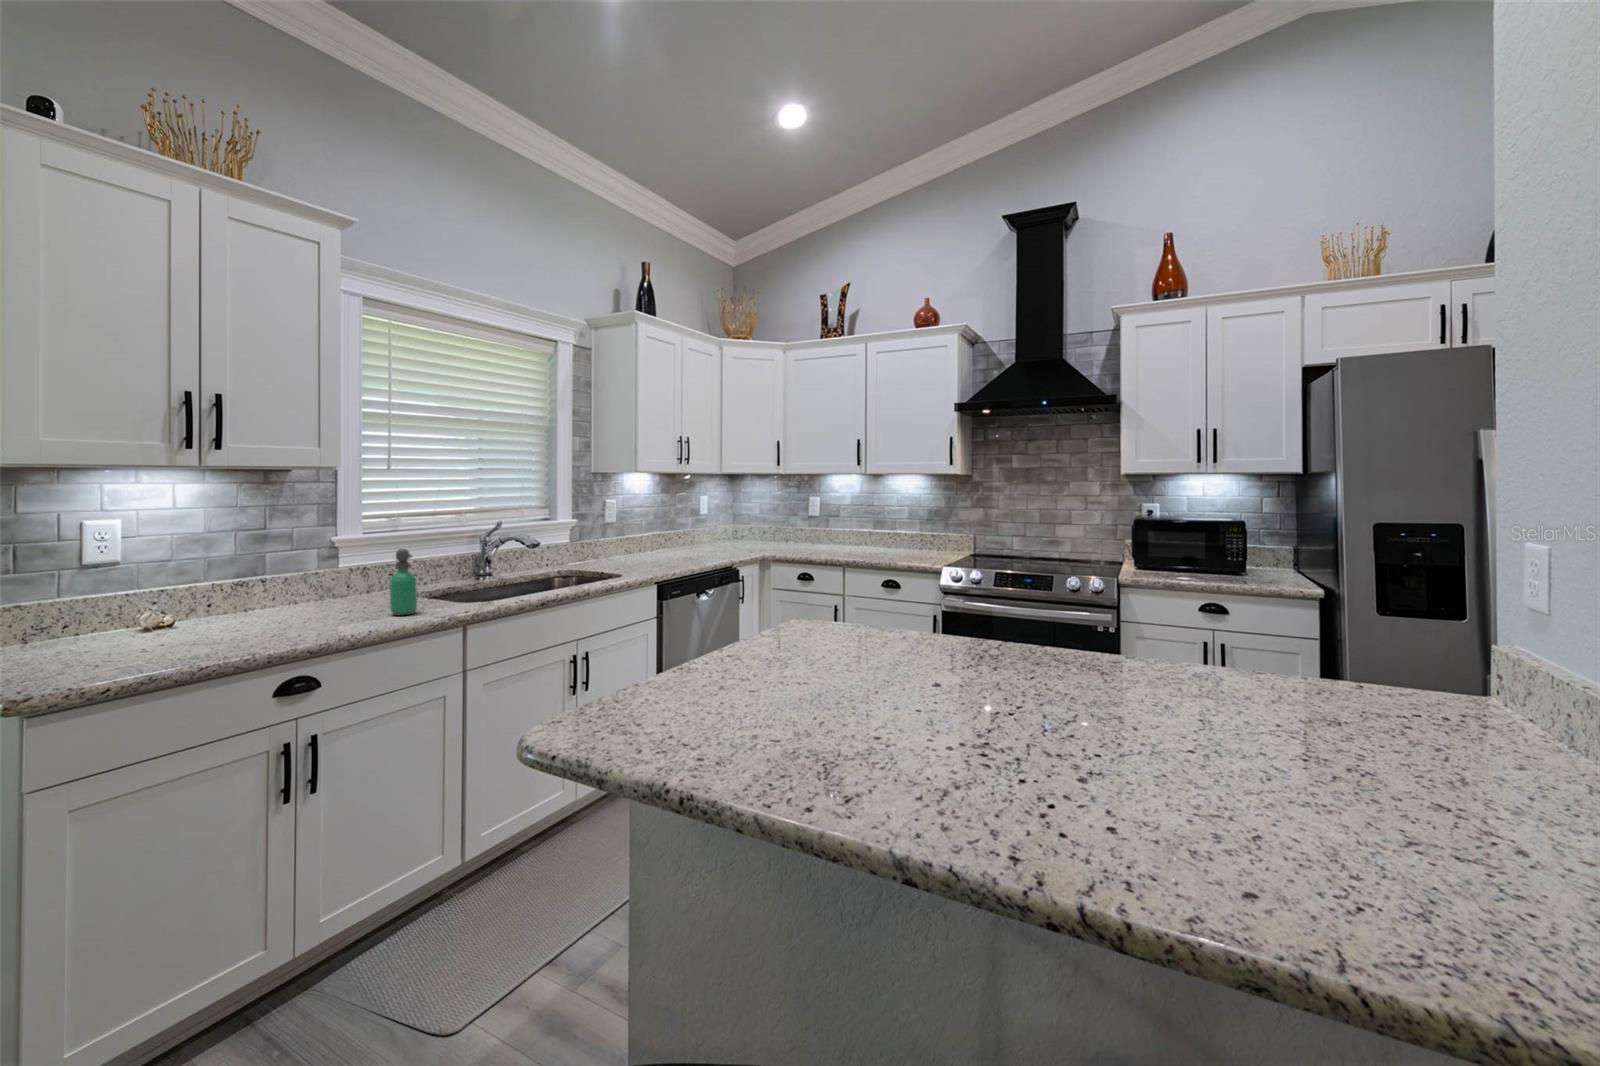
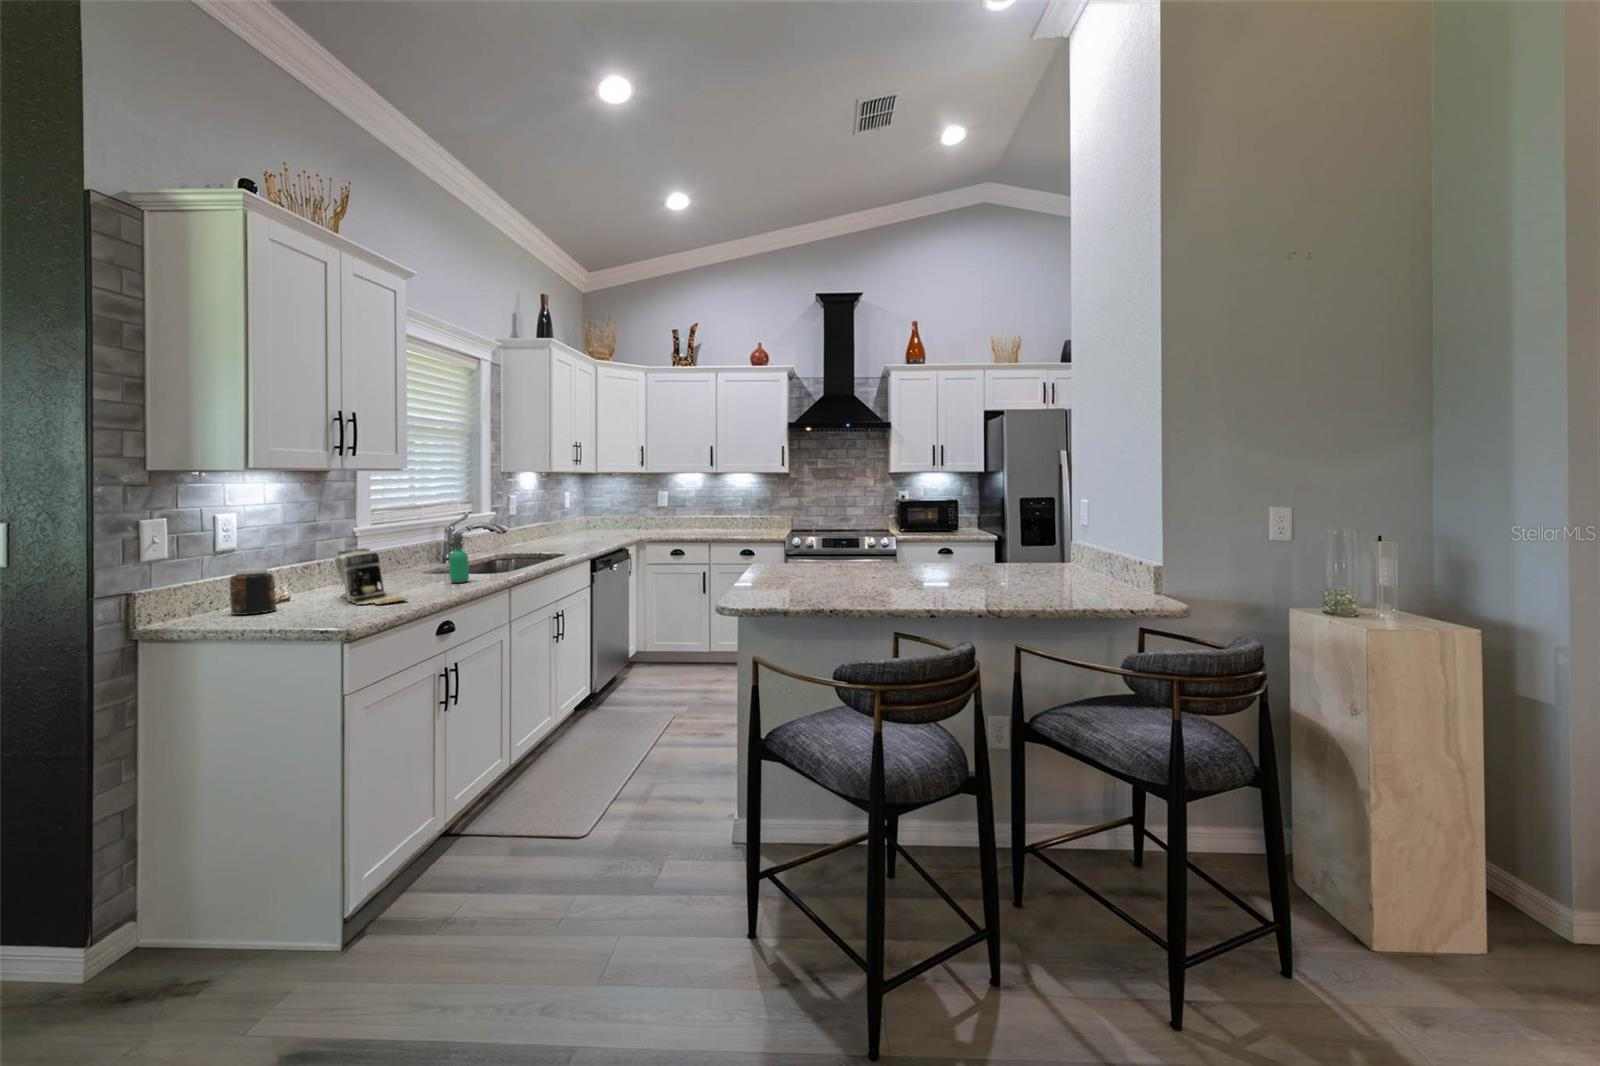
coffee maker: none [188,566,293,647] -> present [335,548,407,604]
jar: none [43,588,109,650] -> present [229,568,276,615]

